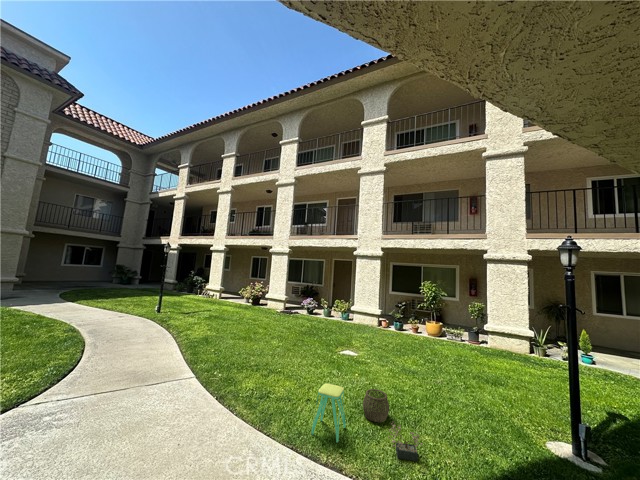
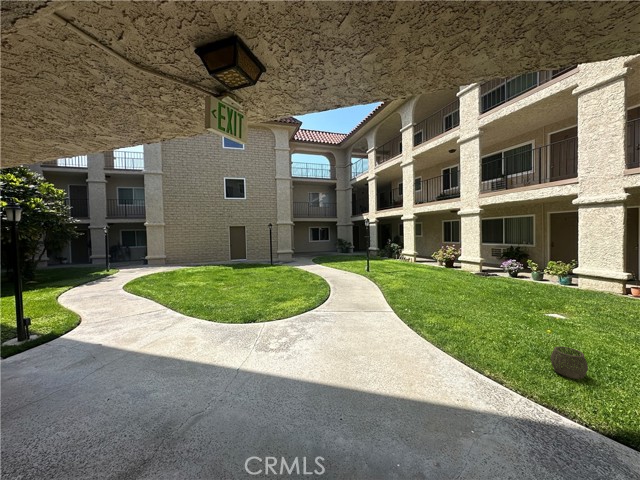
stool: present [311,383,346,443] -> none [485,330,525,377]
decorative plant: present [388,423,422,461] -> none [571,374,621,416]

